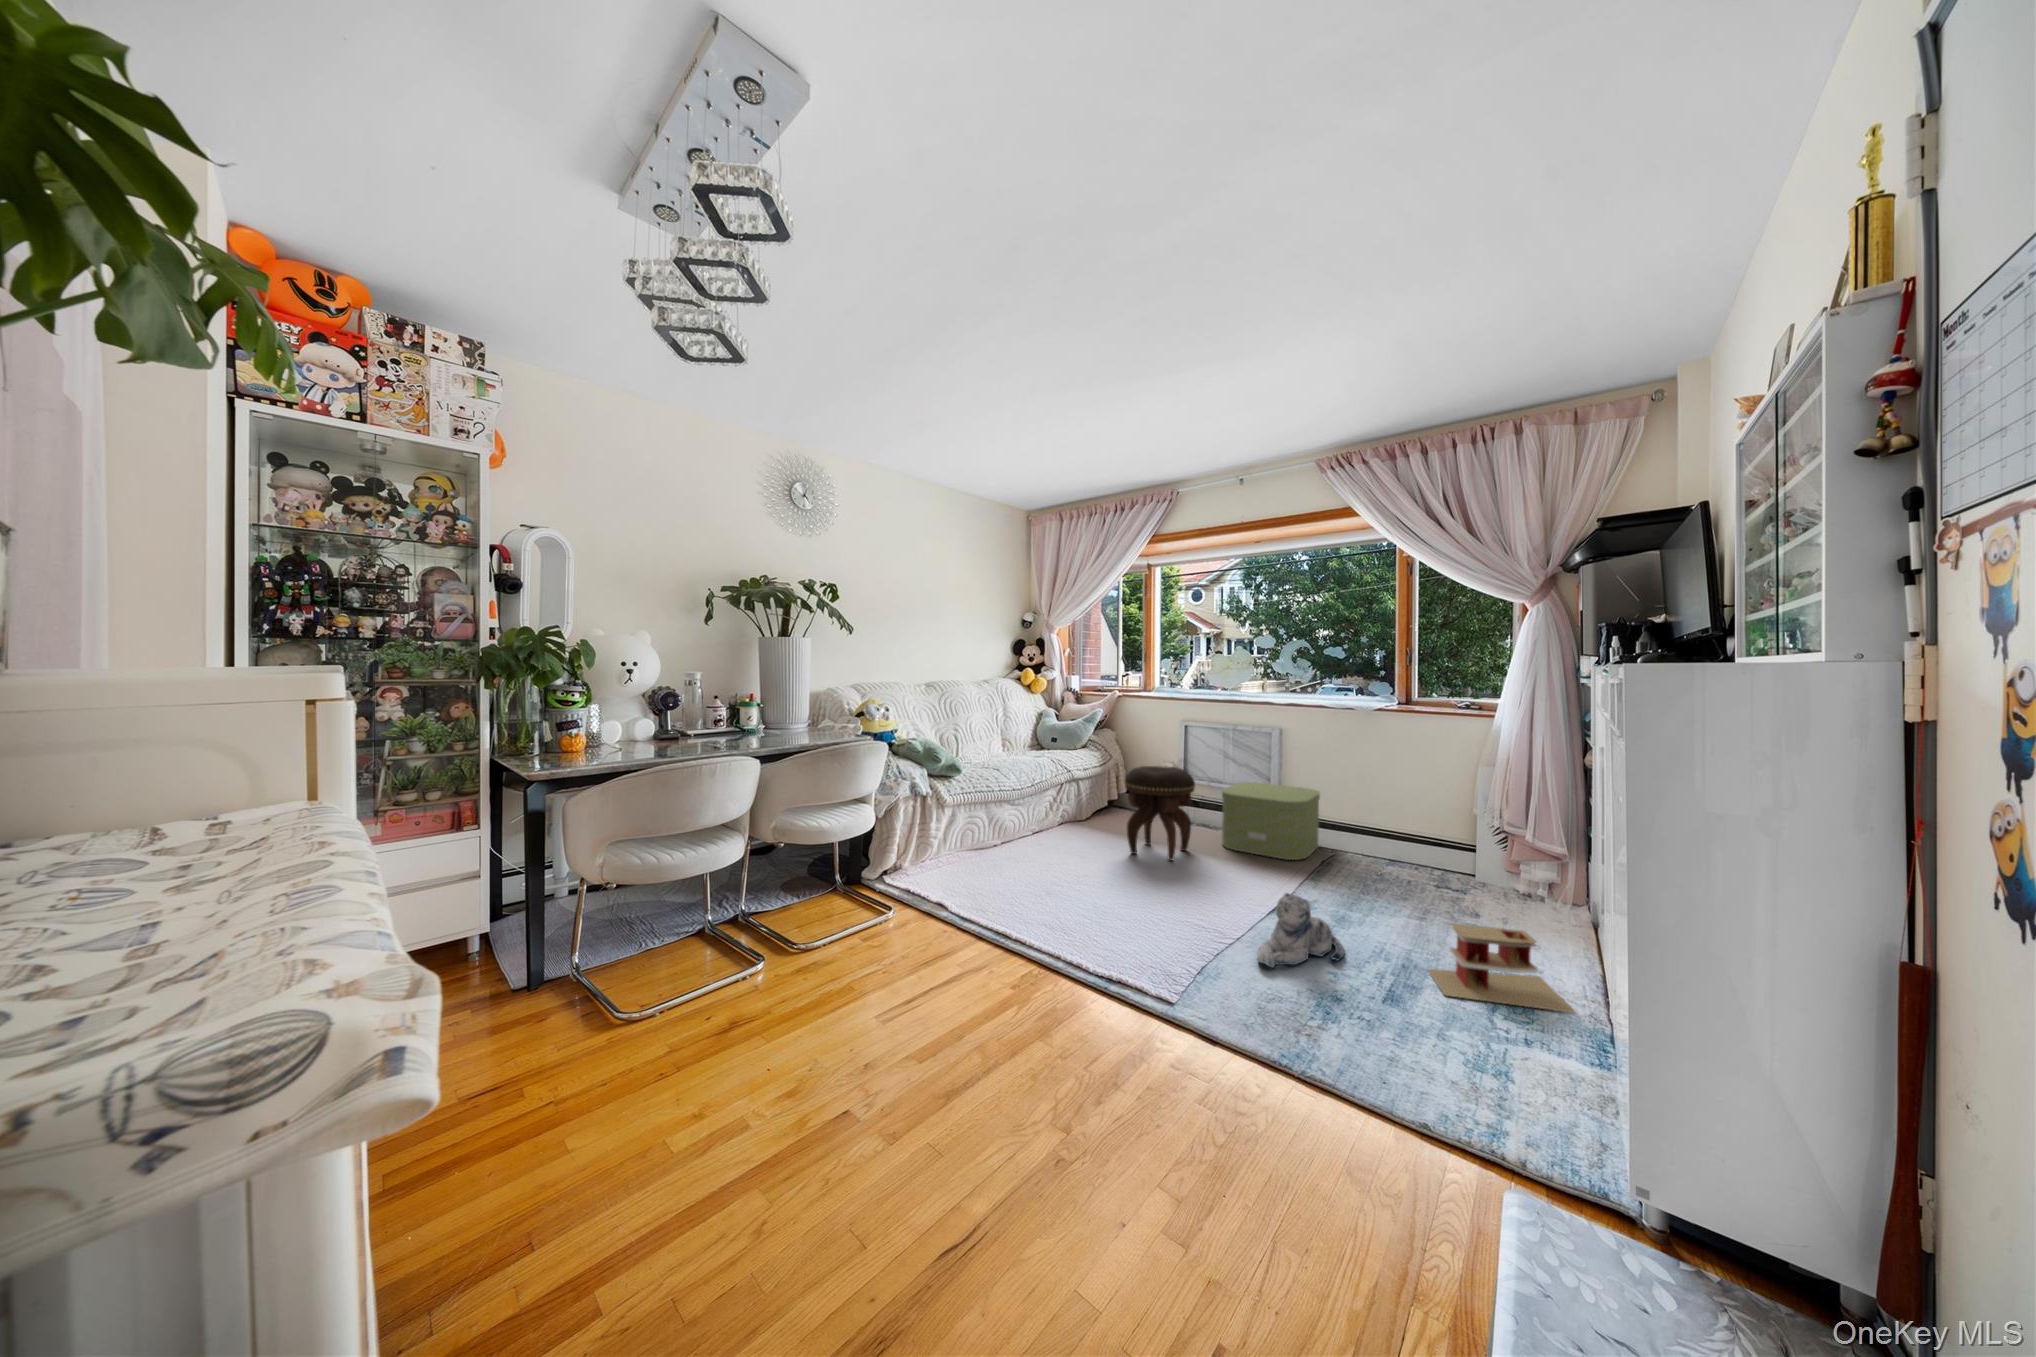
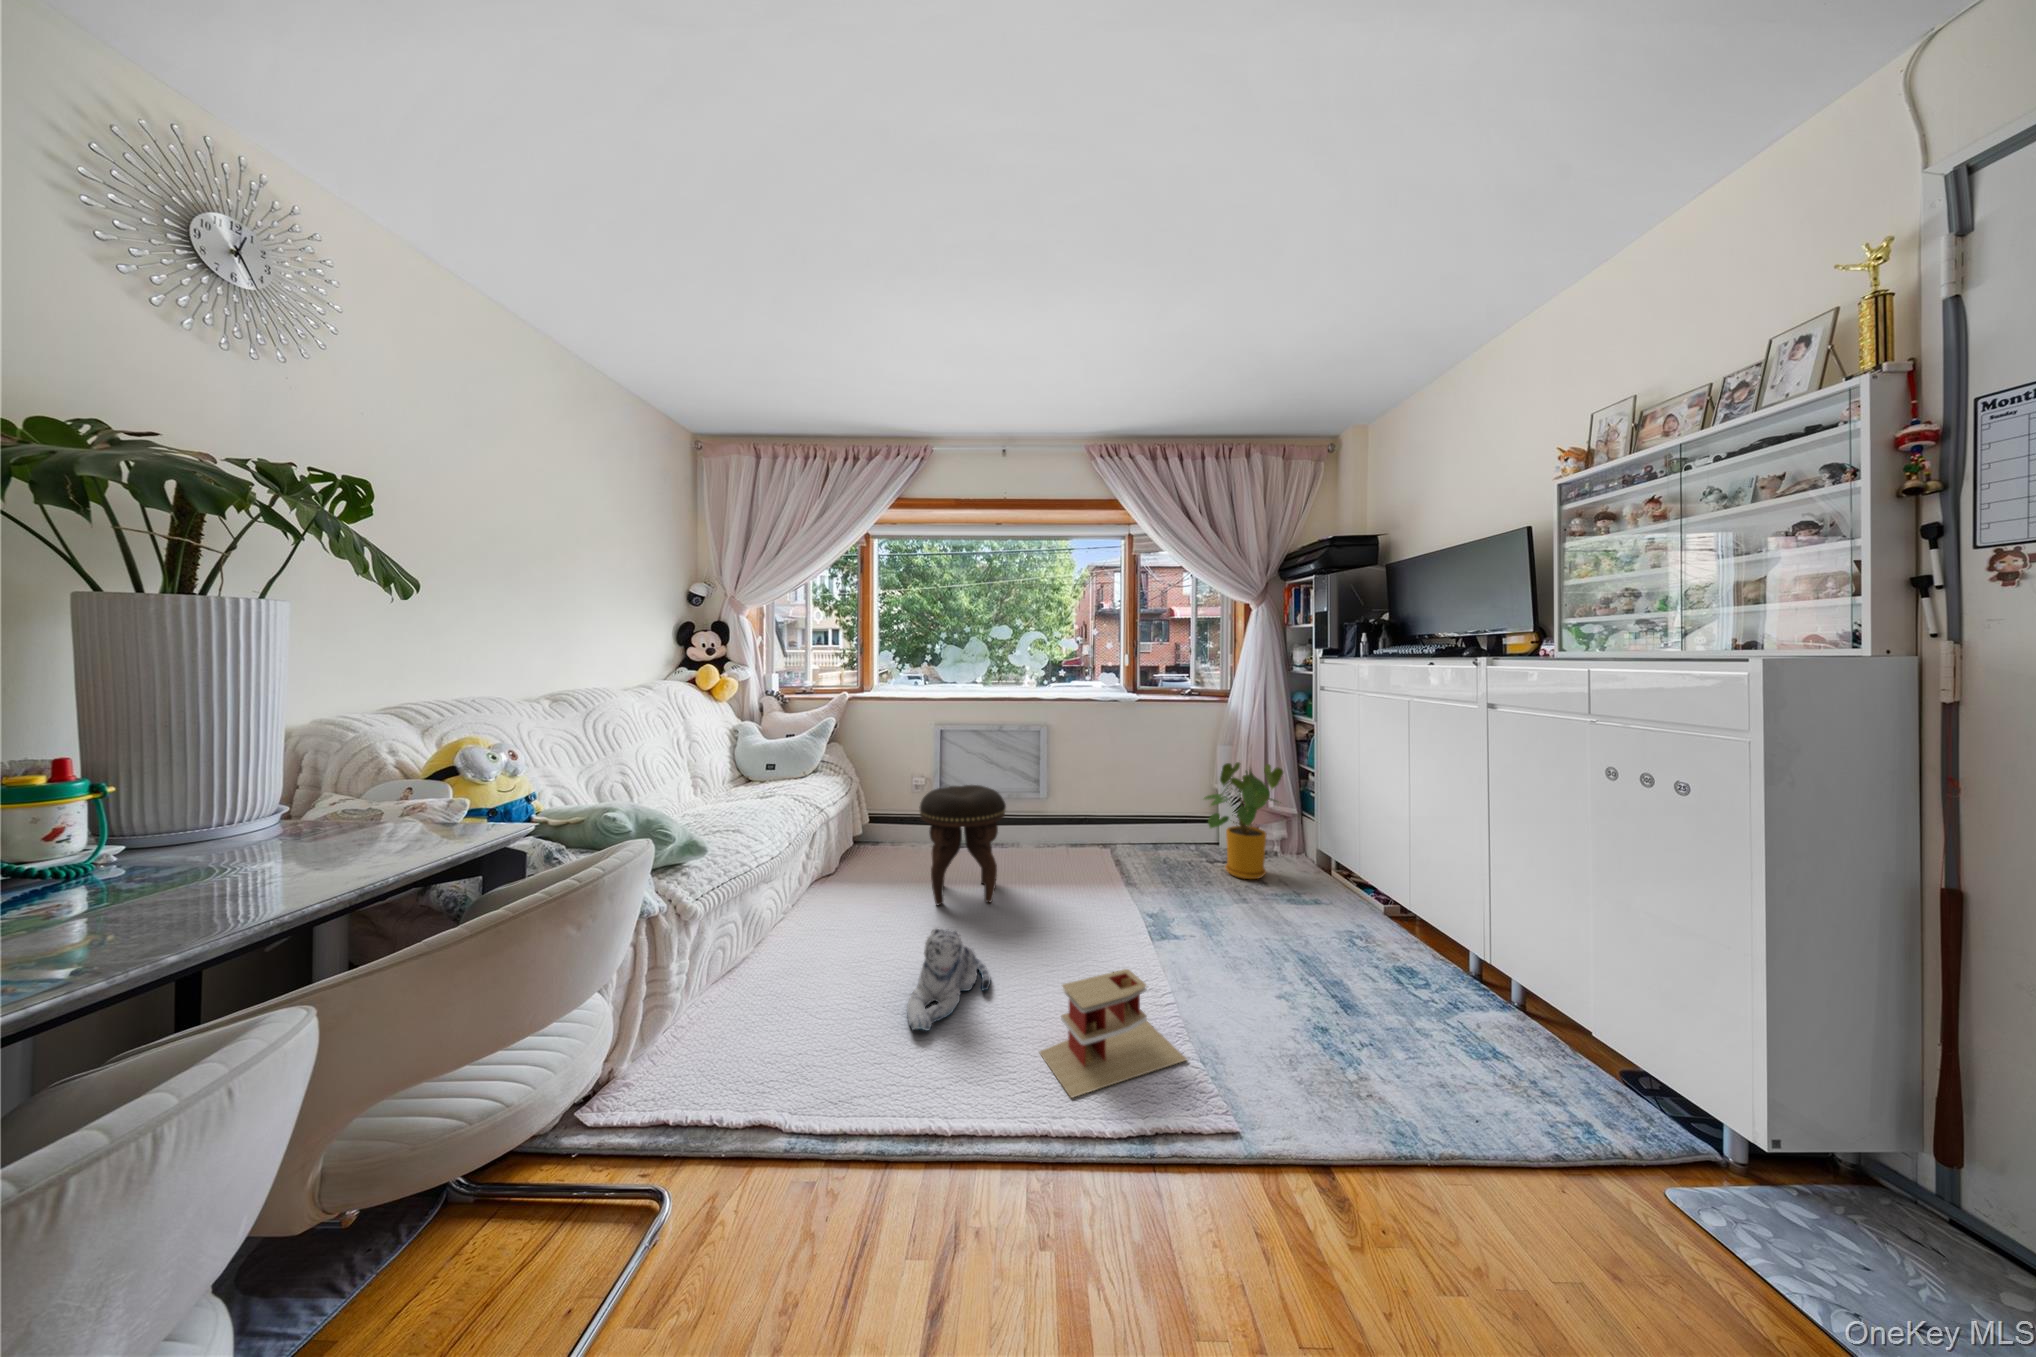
house plant: none [1400,780,1532,906] -> present [1204,762,1283,879]
storage box: present [1222,782,1320,860] -> none [1007,786,1100,869]
plush toy: present [1257,893,1344,968] -> present [907,928,991,1030]
toy house: present [1428,923,1575,1013] -> present [1039,969,1187,1097]

